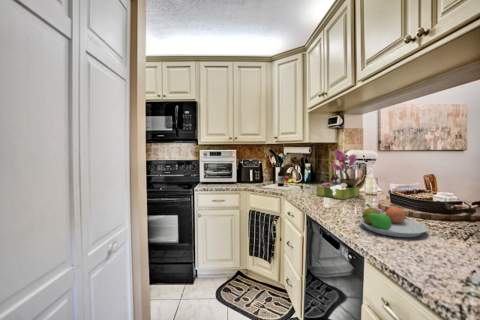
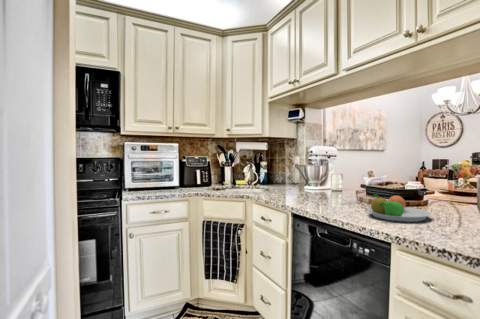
flower arrangement: present [317,149,360,200] -> none [291,143,333,197]
wine bottle: present [261,166,299,190] -> none [213,165,260,192]

